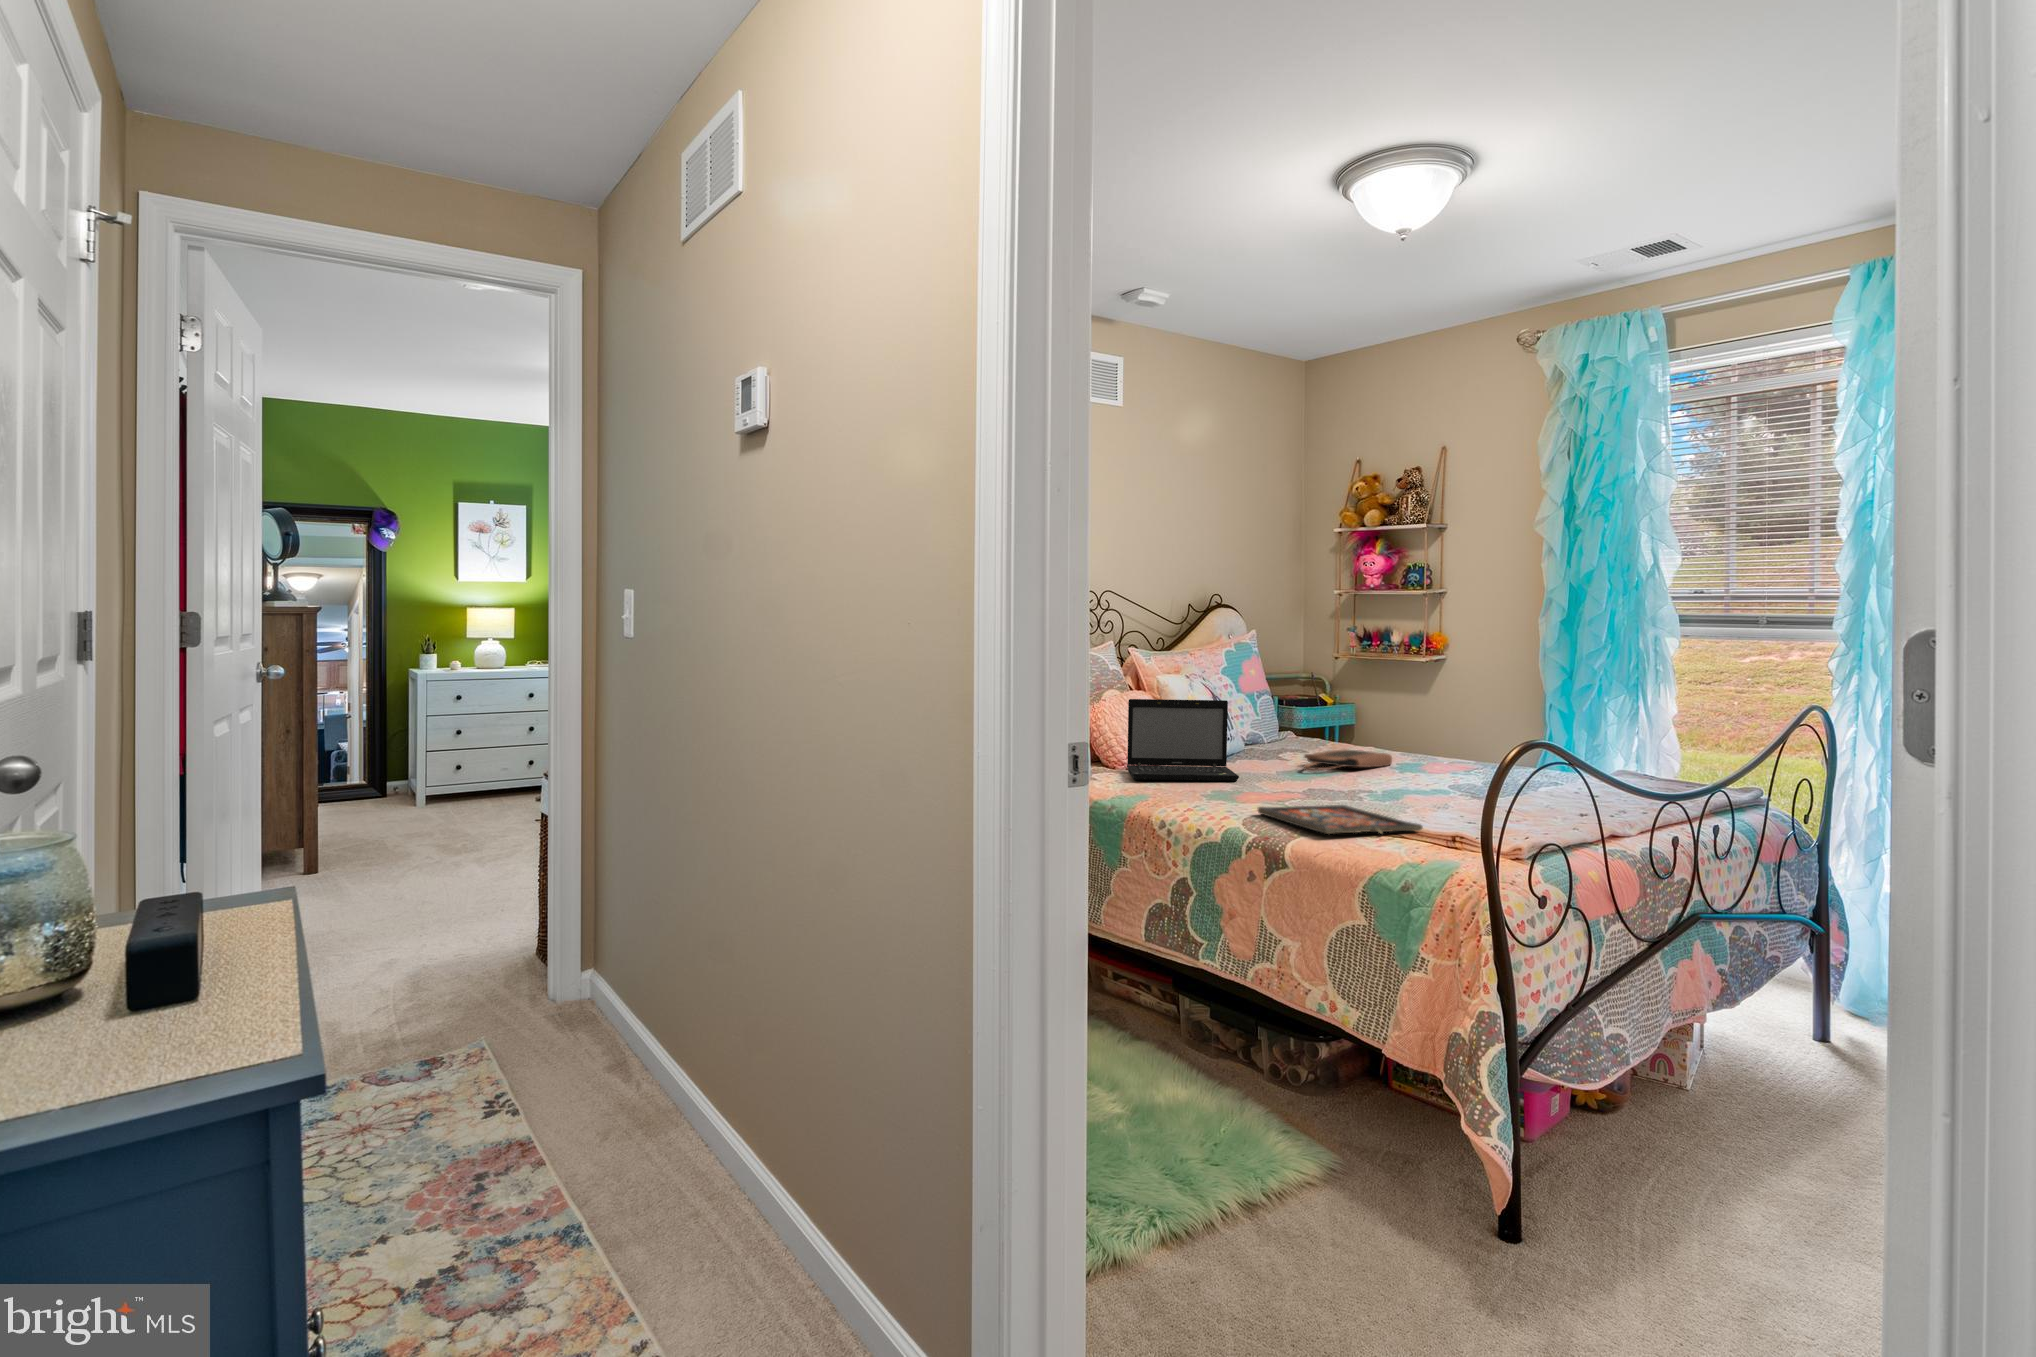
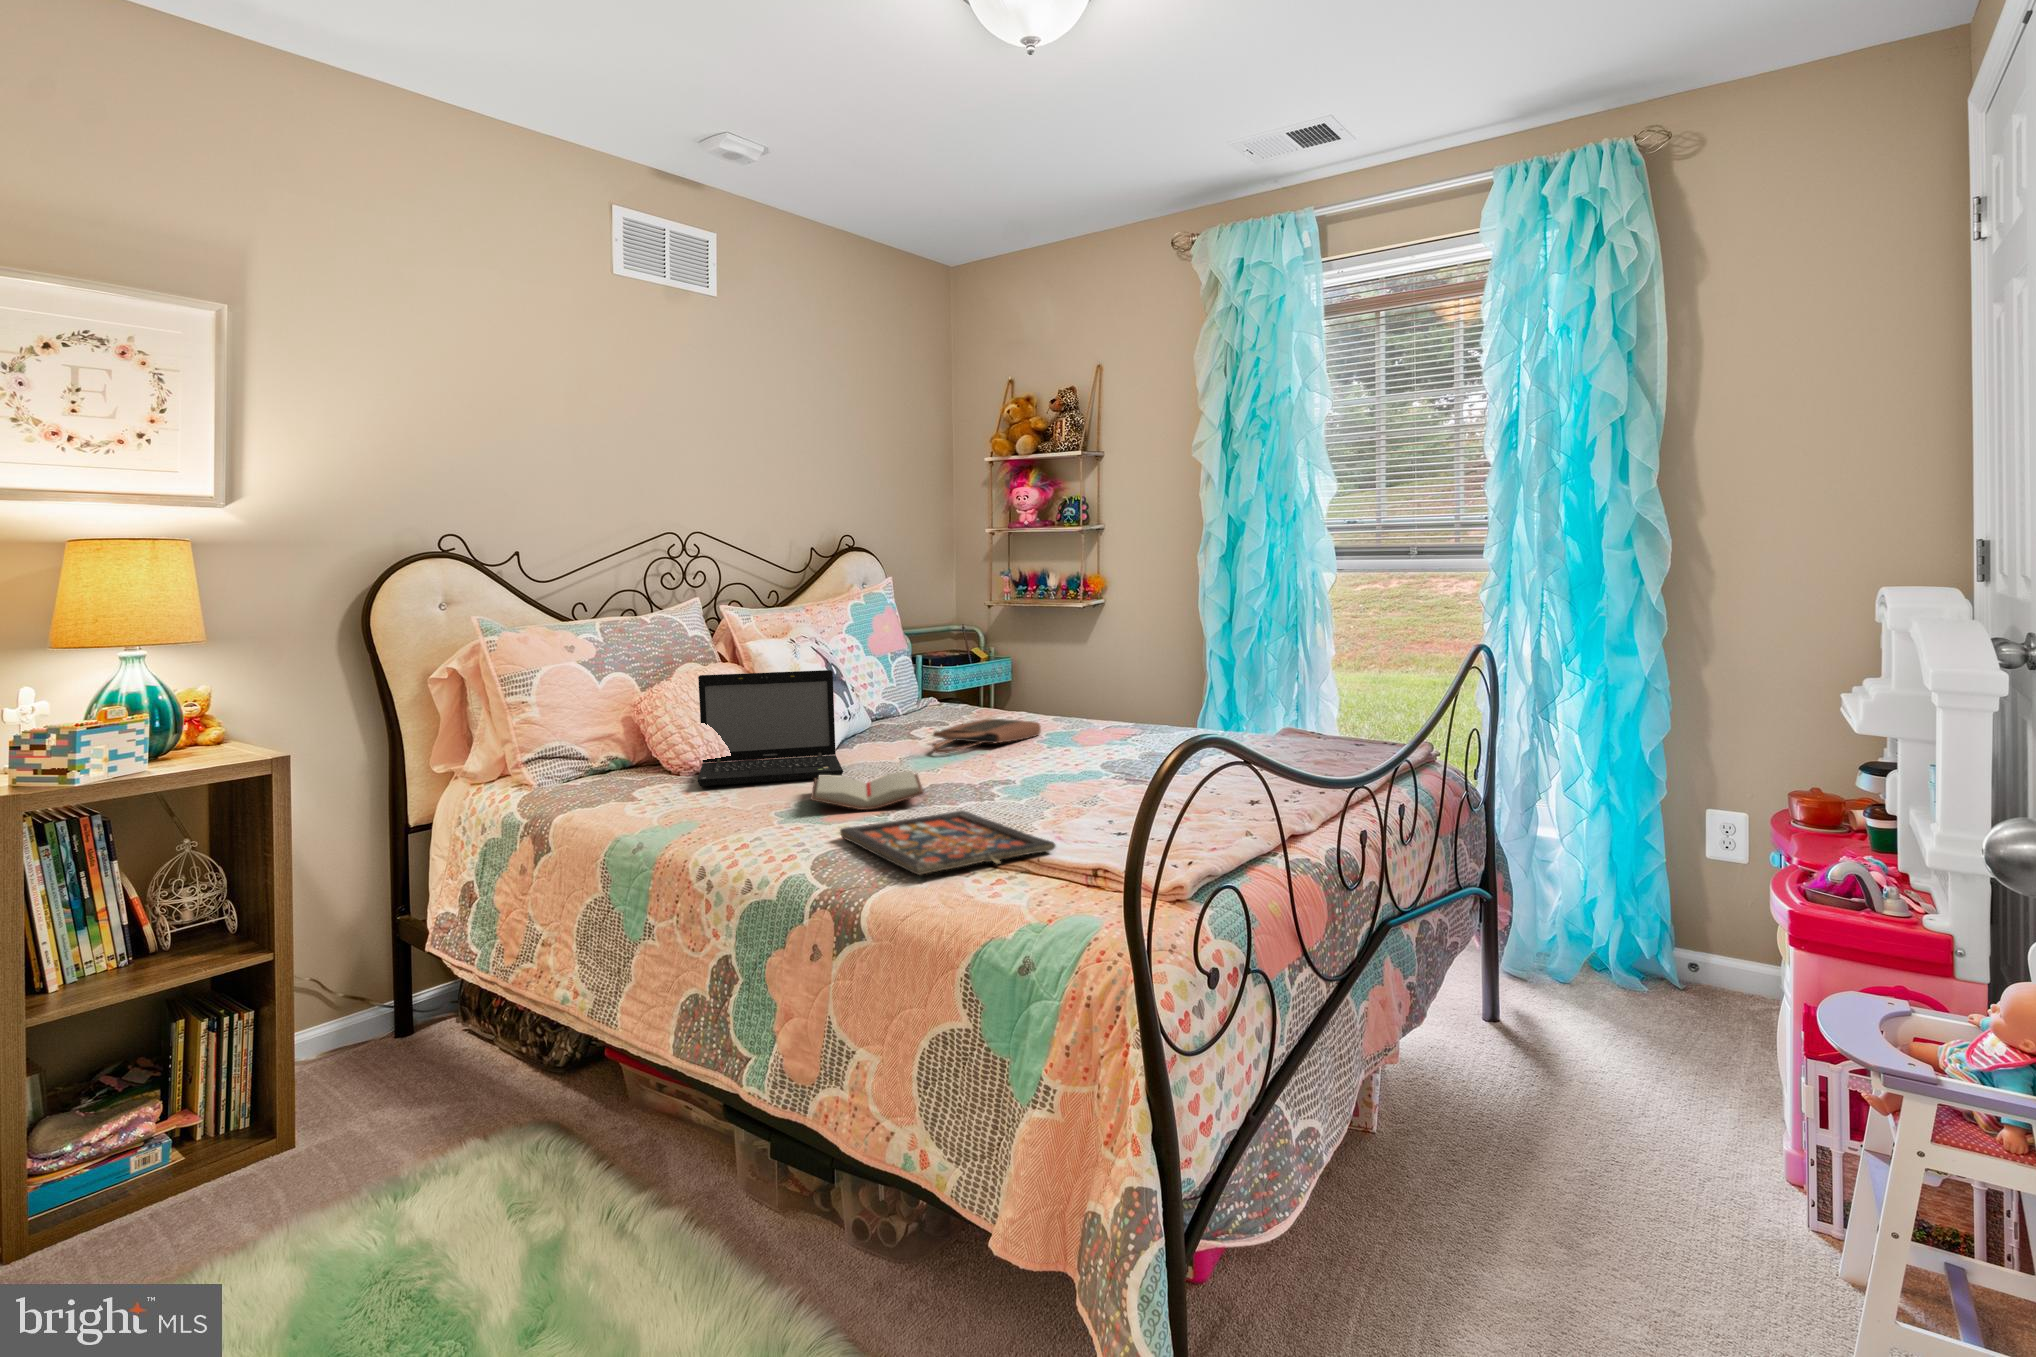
paperback book: none [1222,776,1312,801] -> present [811,771,924,810]

